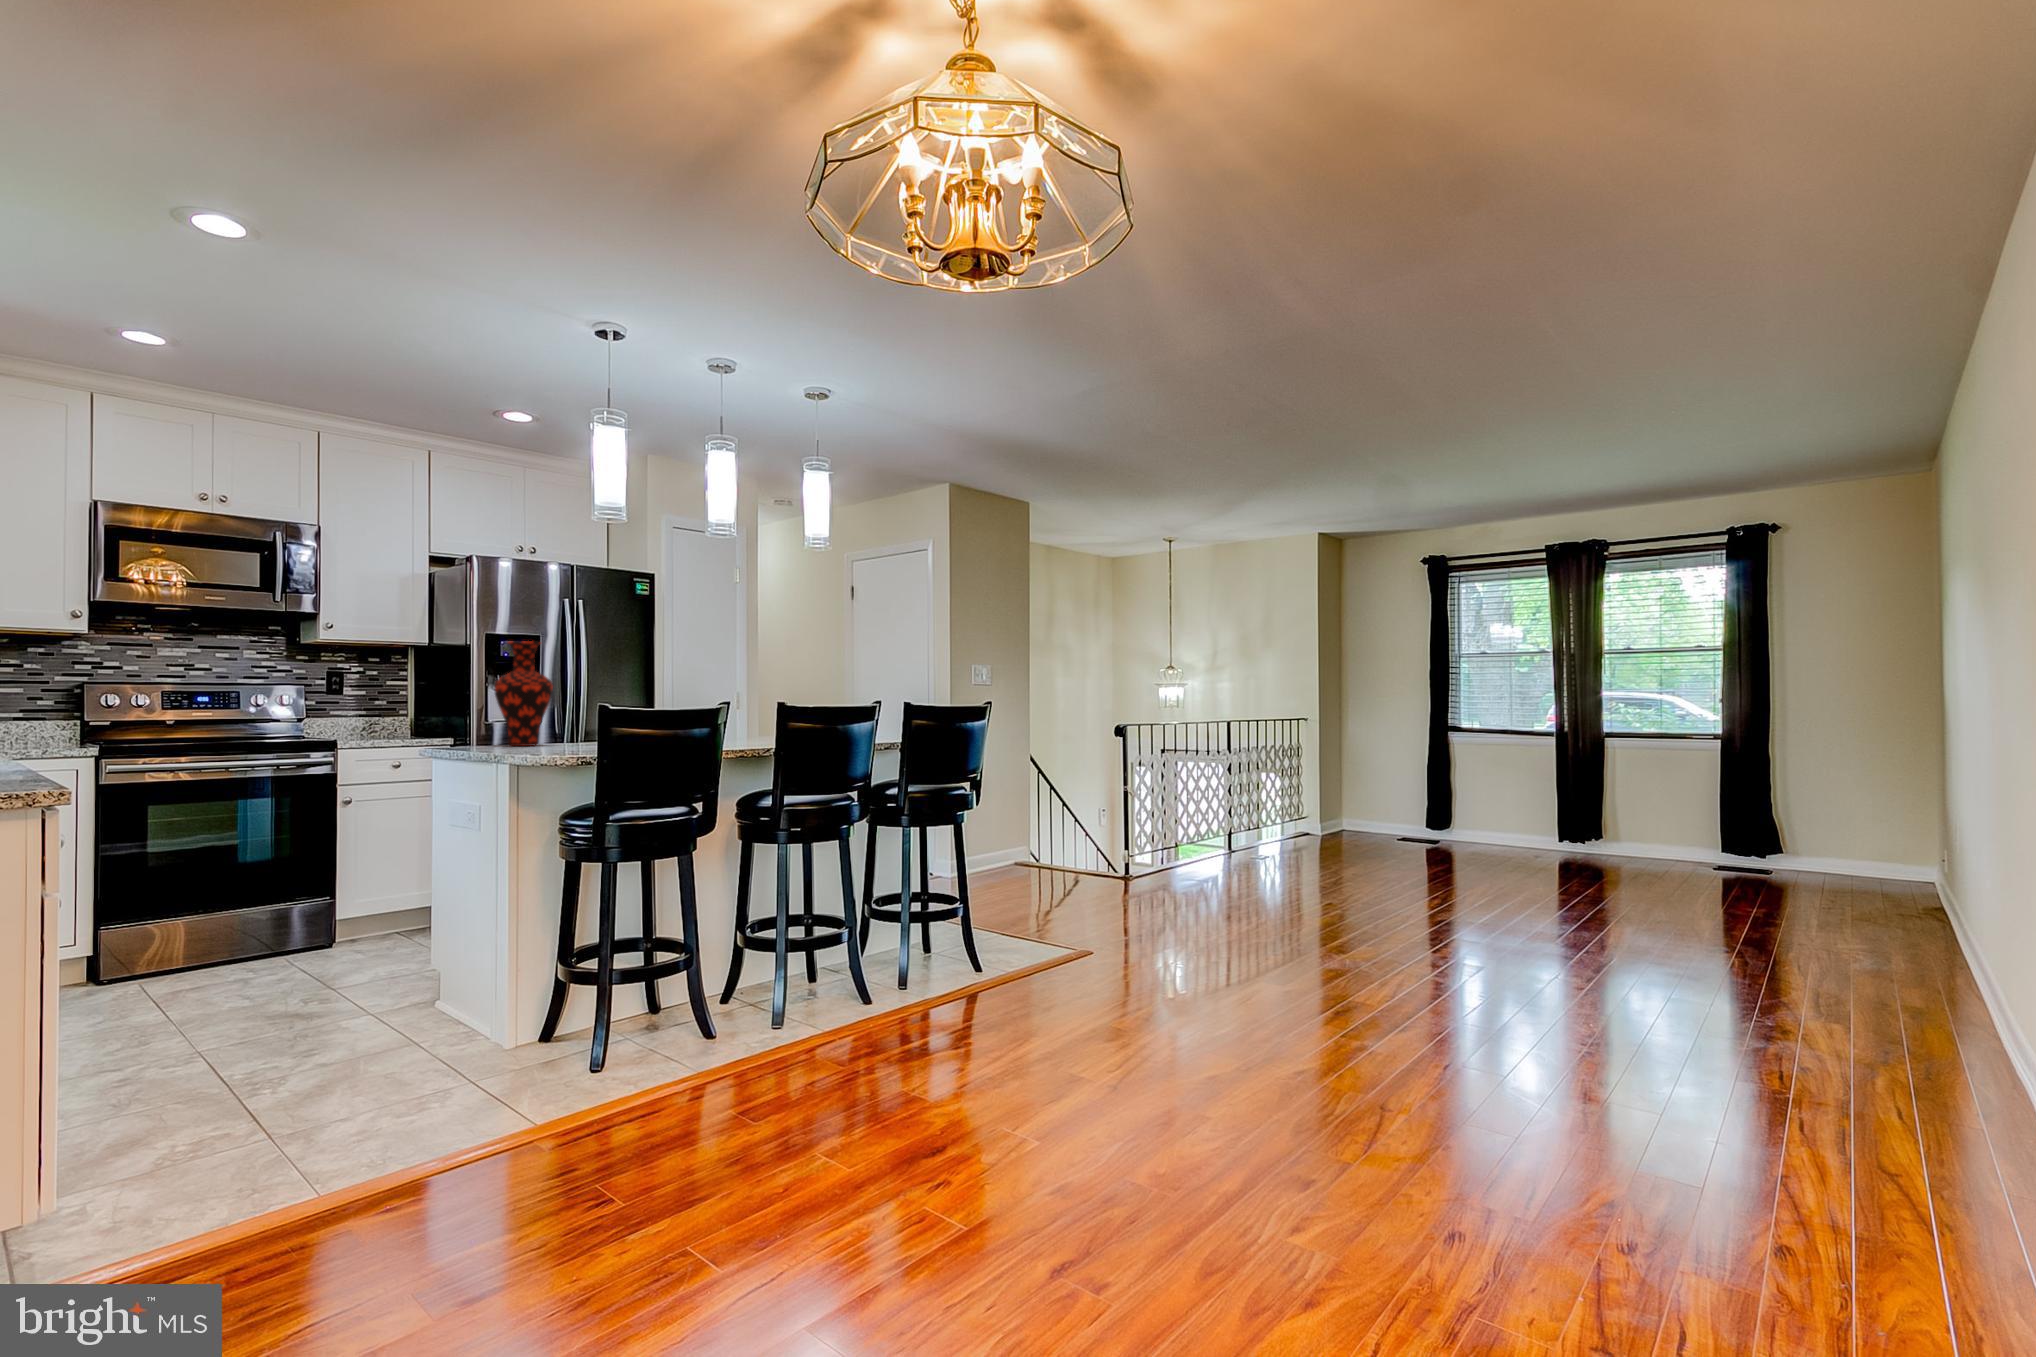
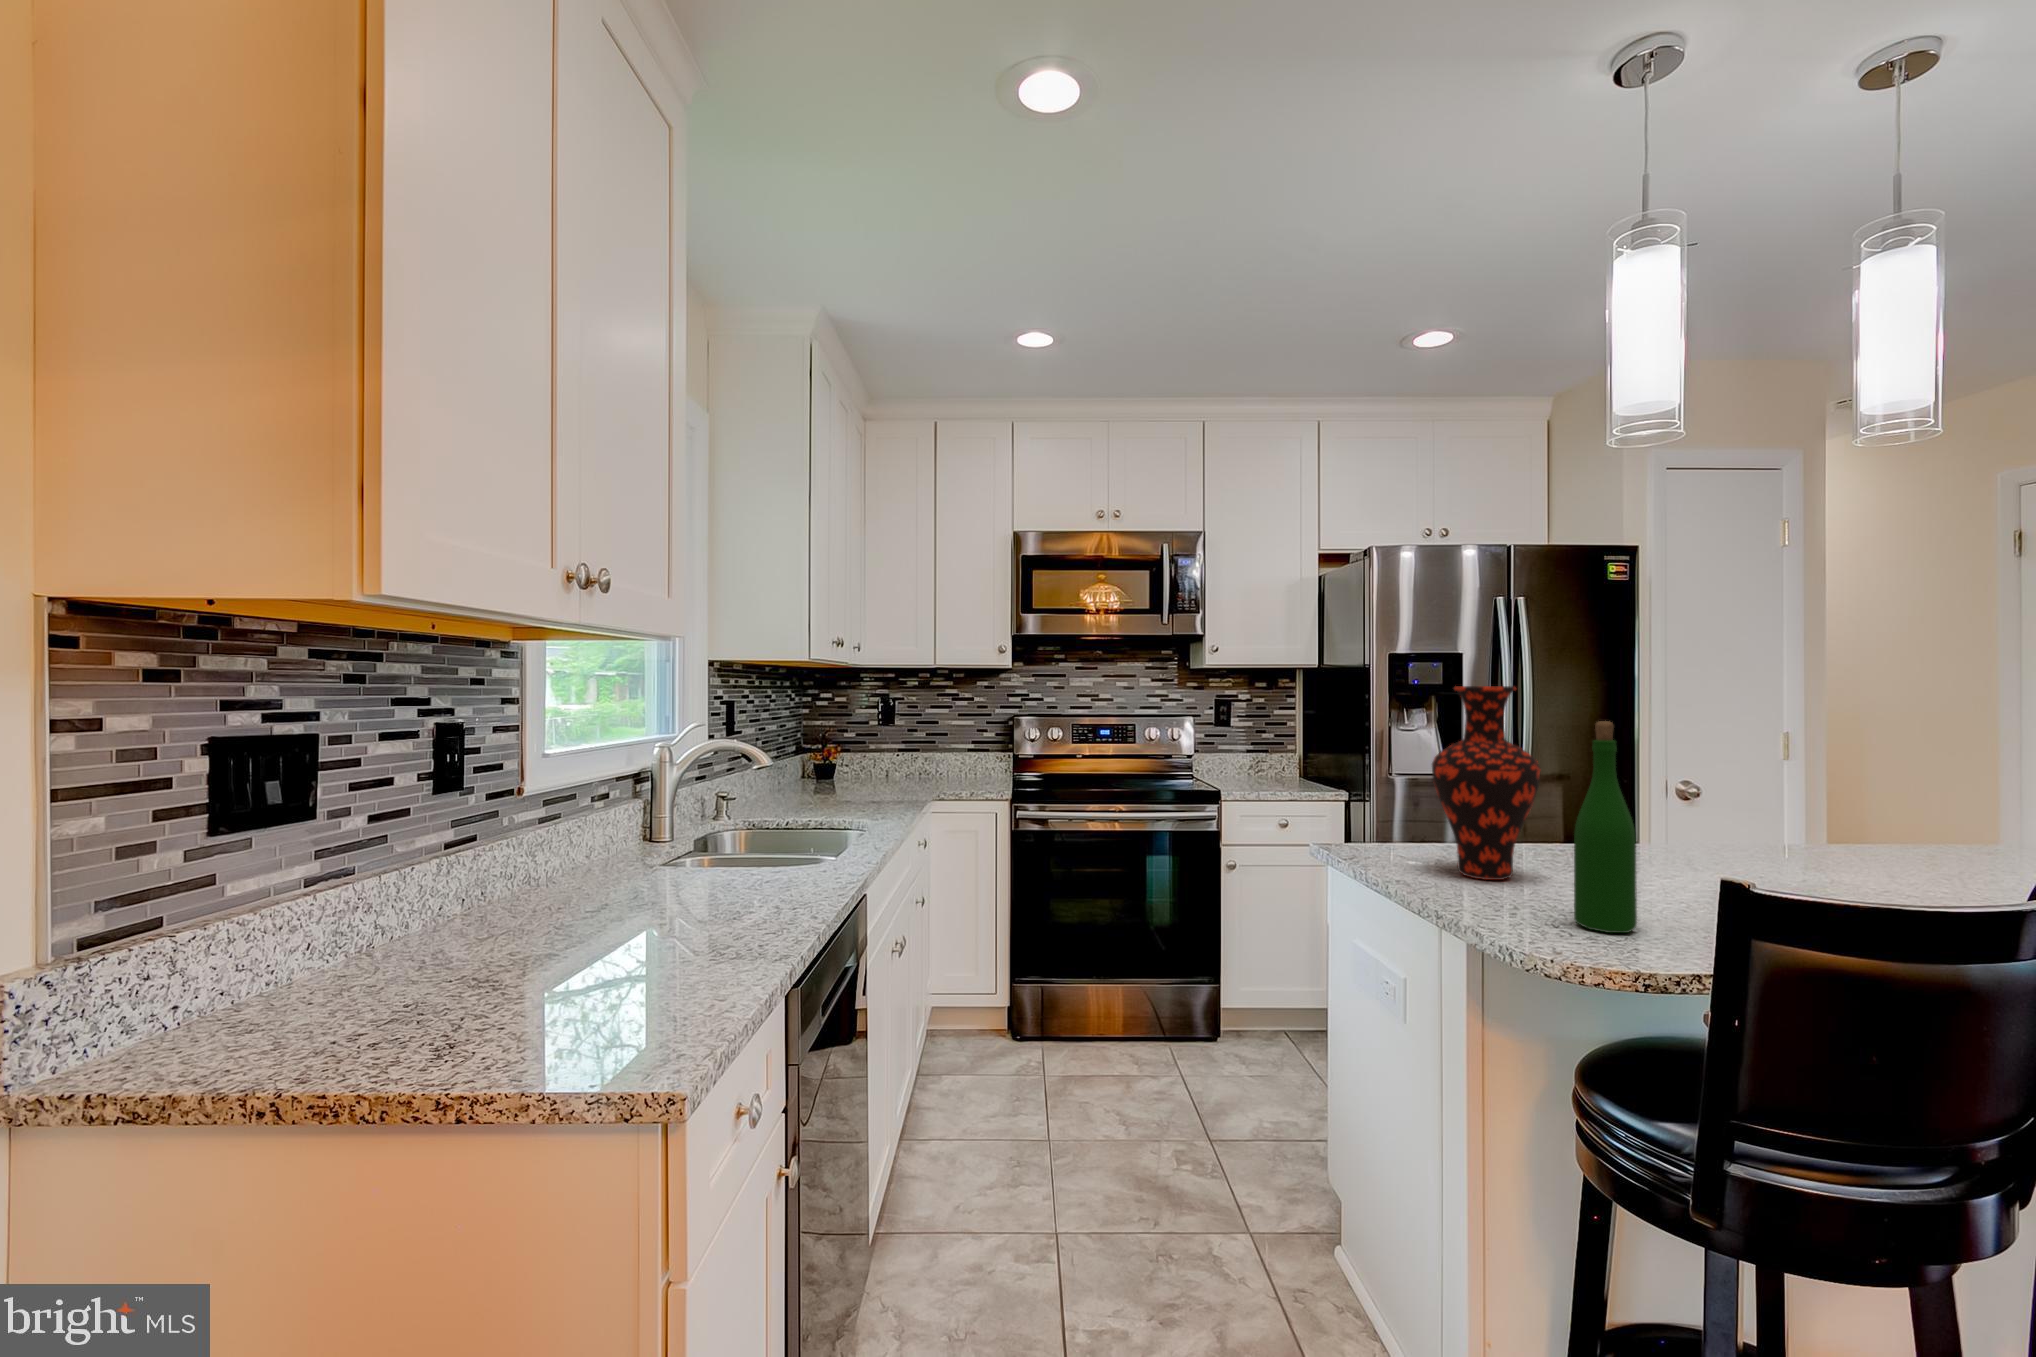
wine bottle: none [555,653,583,750] -> present [1574,721,1637,933]

